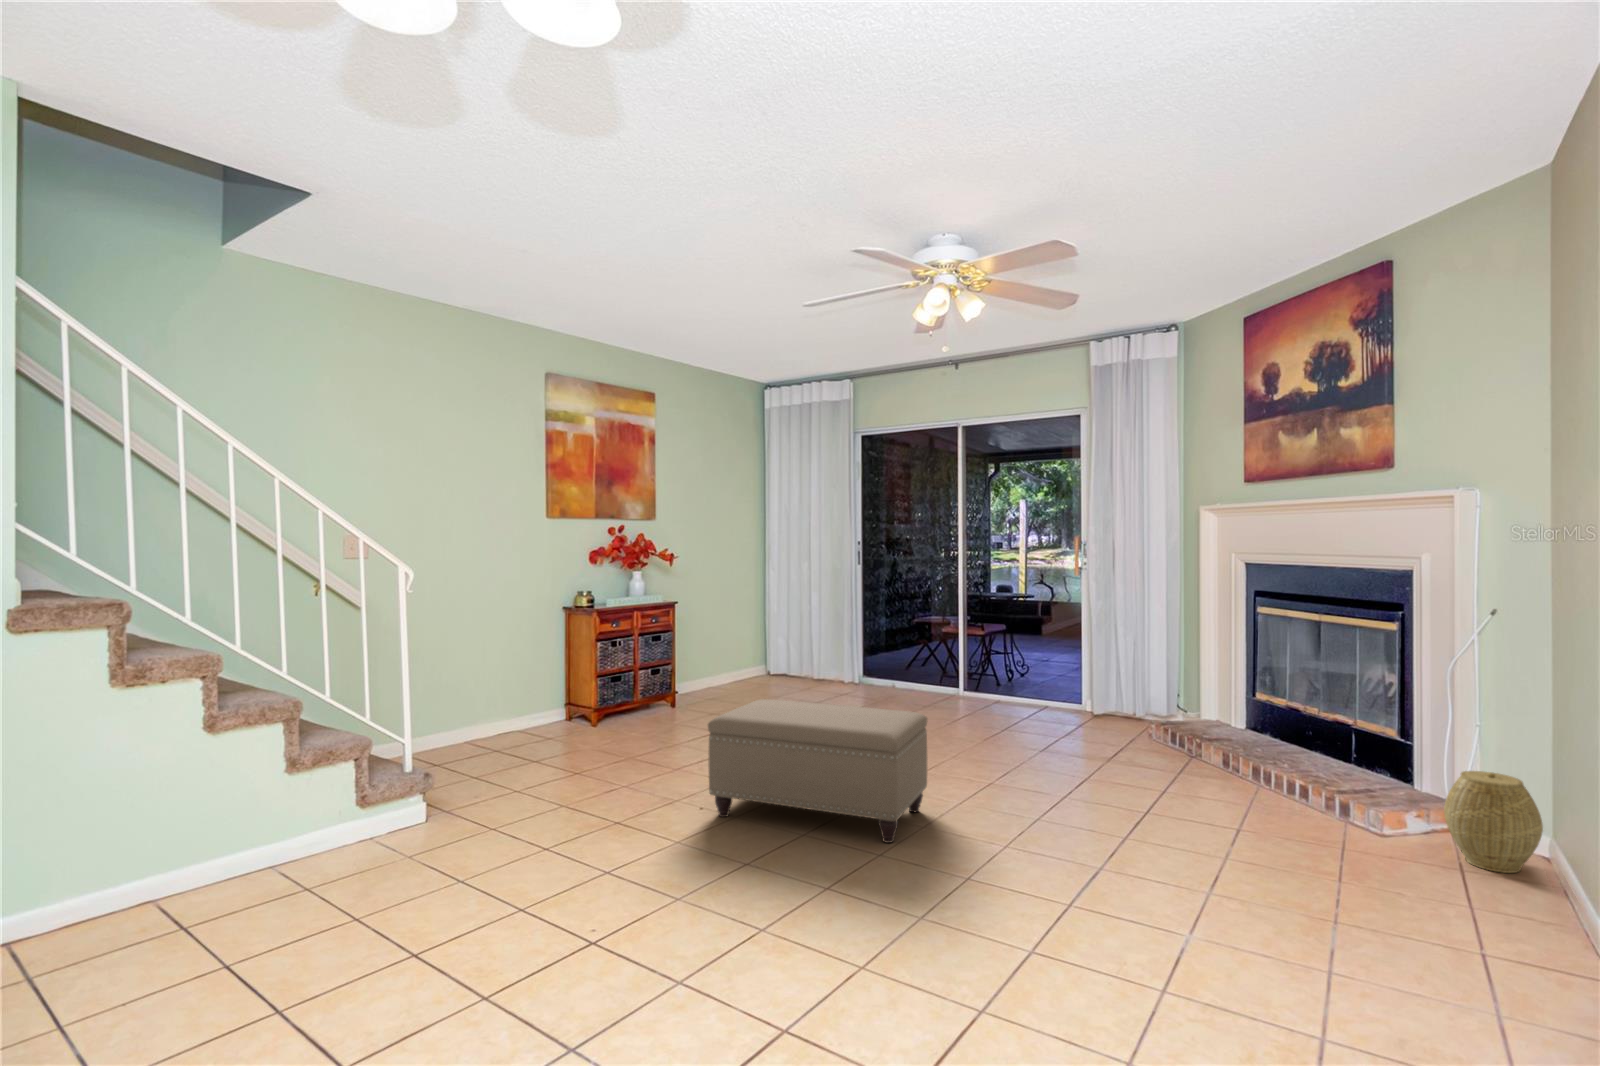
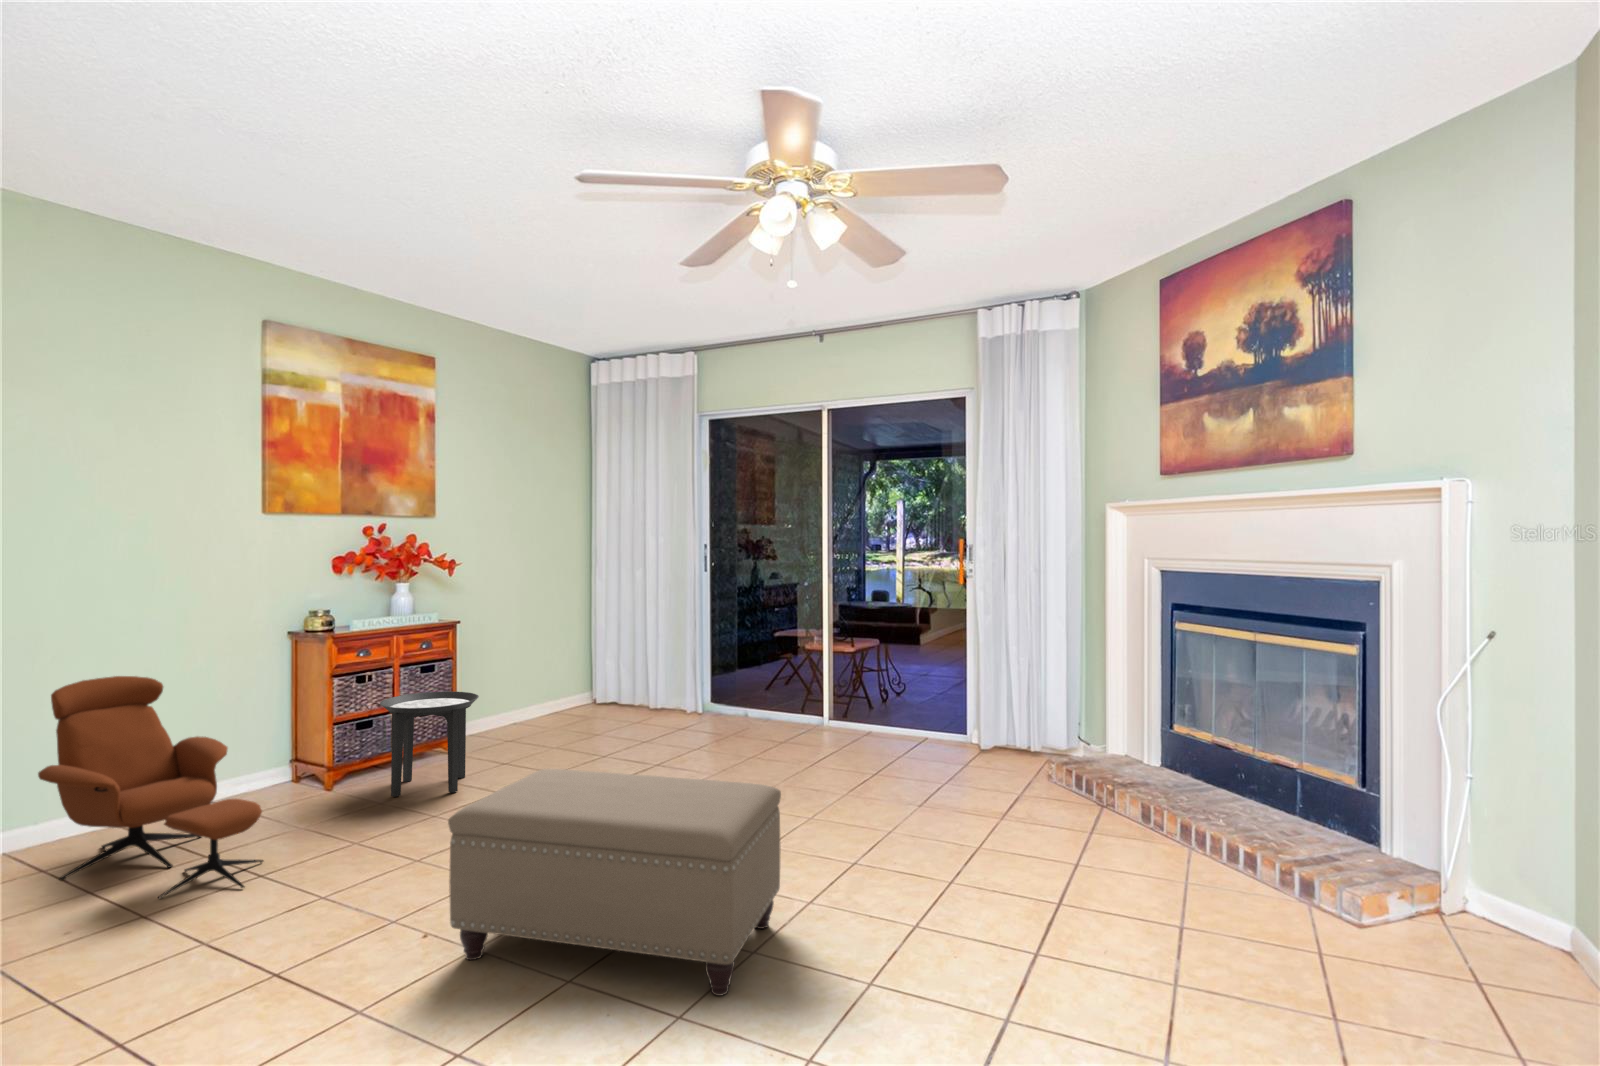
lounge chair: none [434,634,570,777] -> present [38,676,263,899]
side table: none [627,654,694,728] -> present [380,691,479,797]
woven basket: present [1444,771,1543,873] -> none [1444,842,1573,981]

